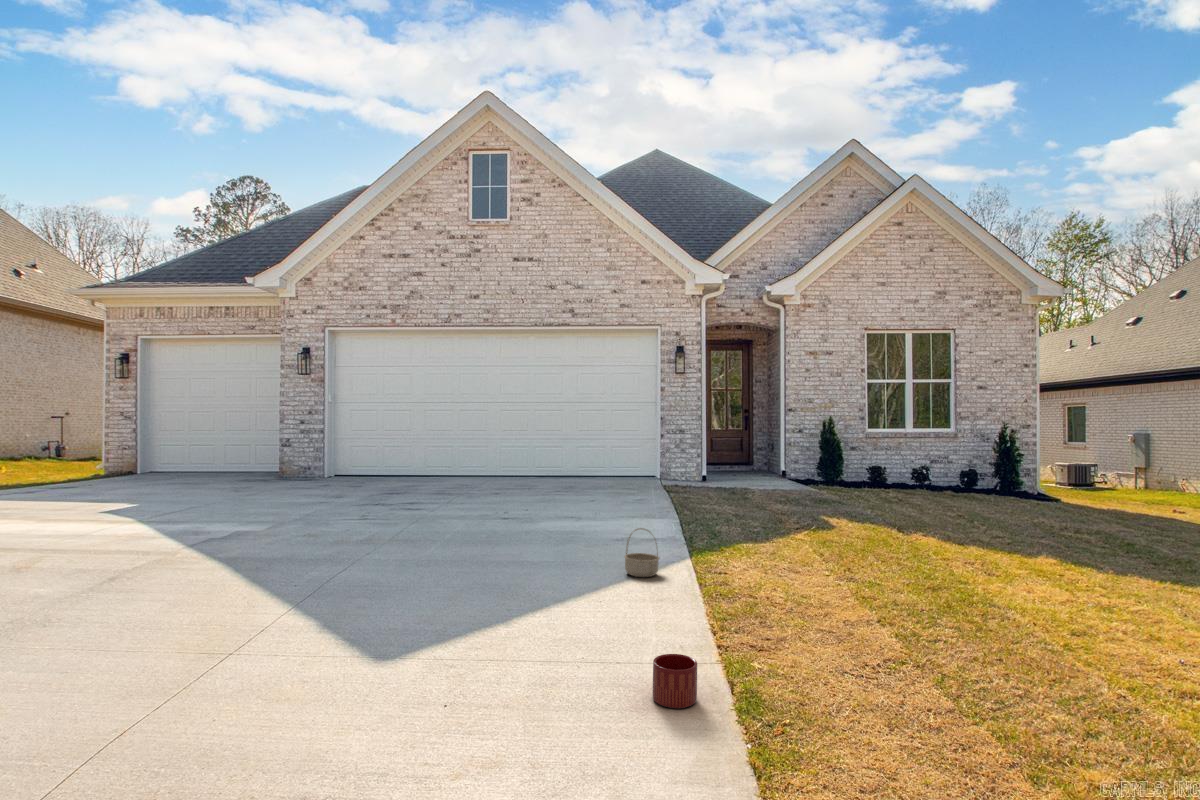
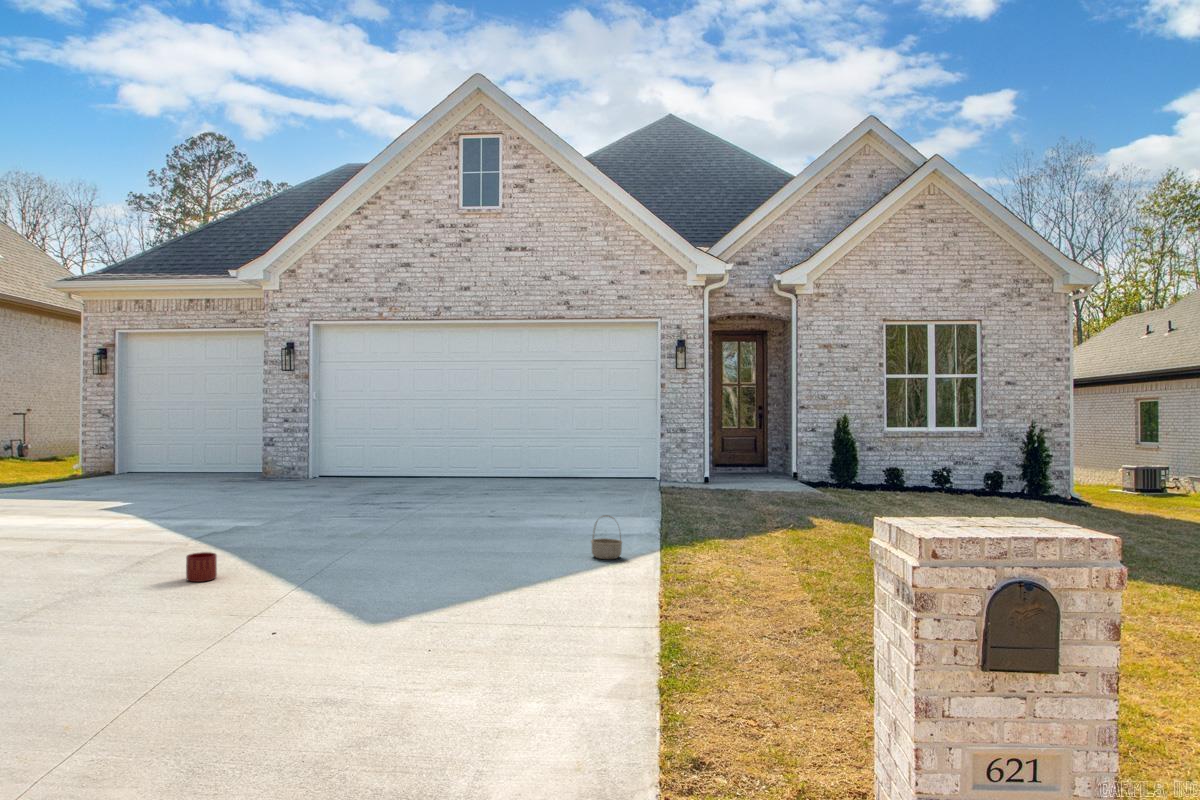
planter: present [653,654,697,708] -> present [186,552,217,582]

